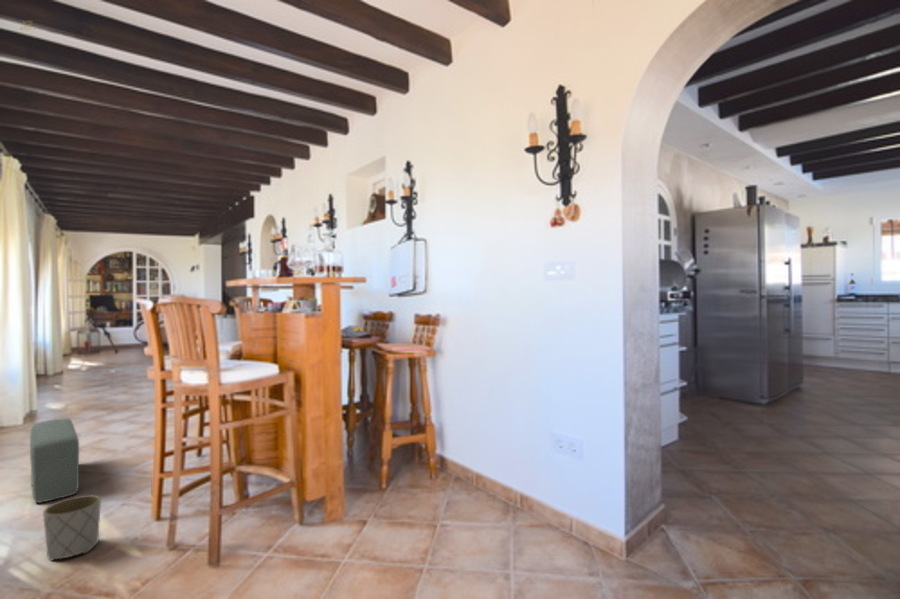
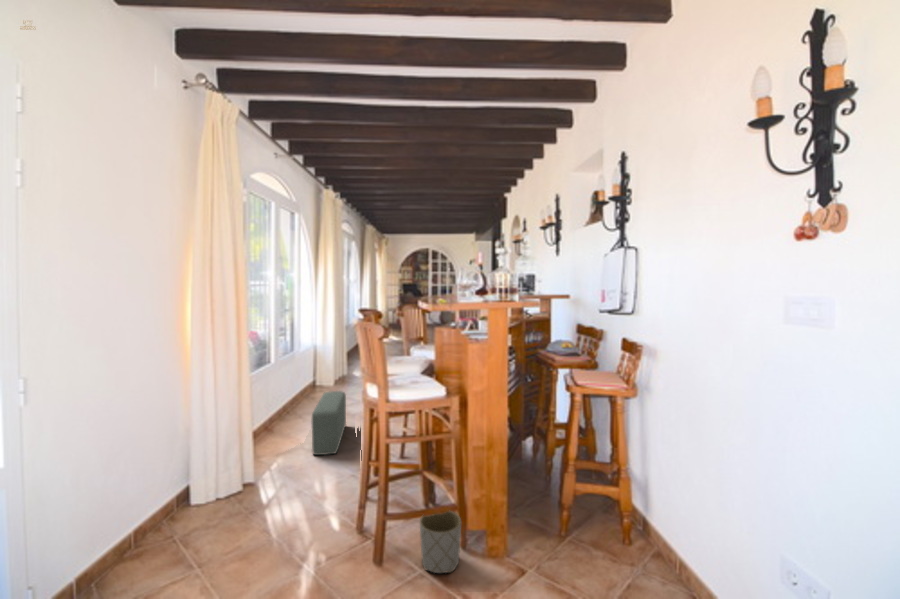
planter: present [43,495,101,560] -> present [420,511,461,573]

